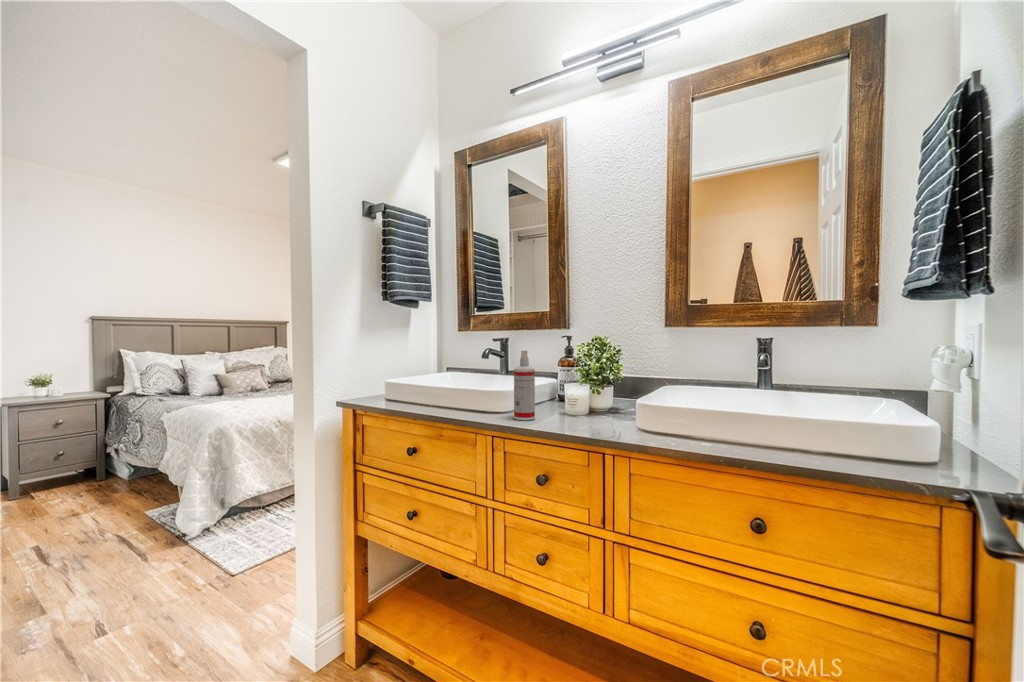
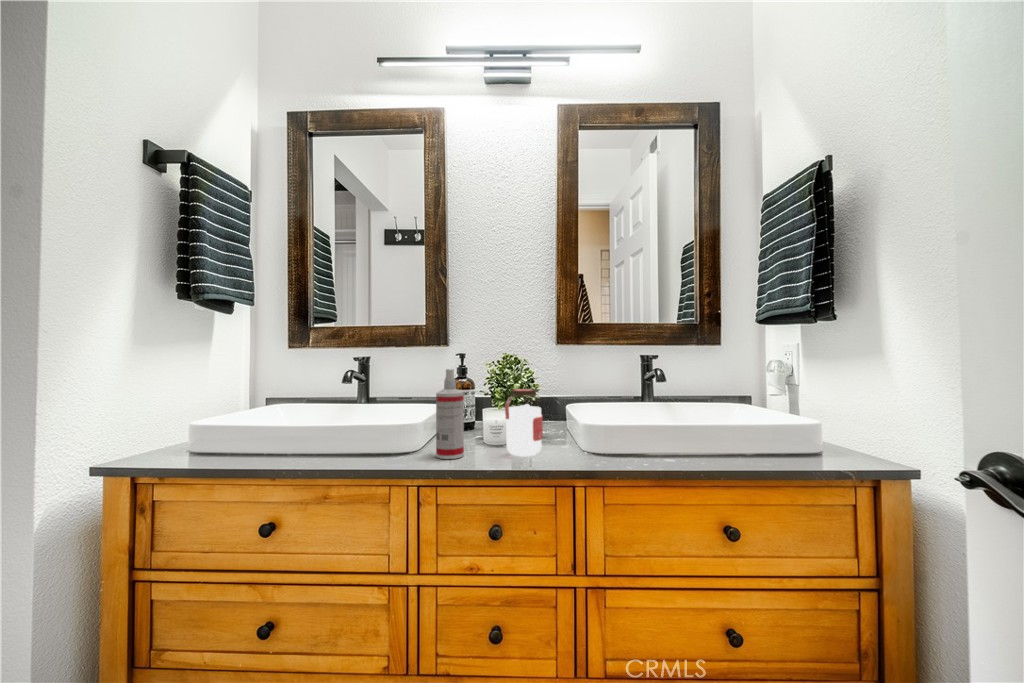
jar: none [563,369,597,426] -> present [505,389,543,456]

